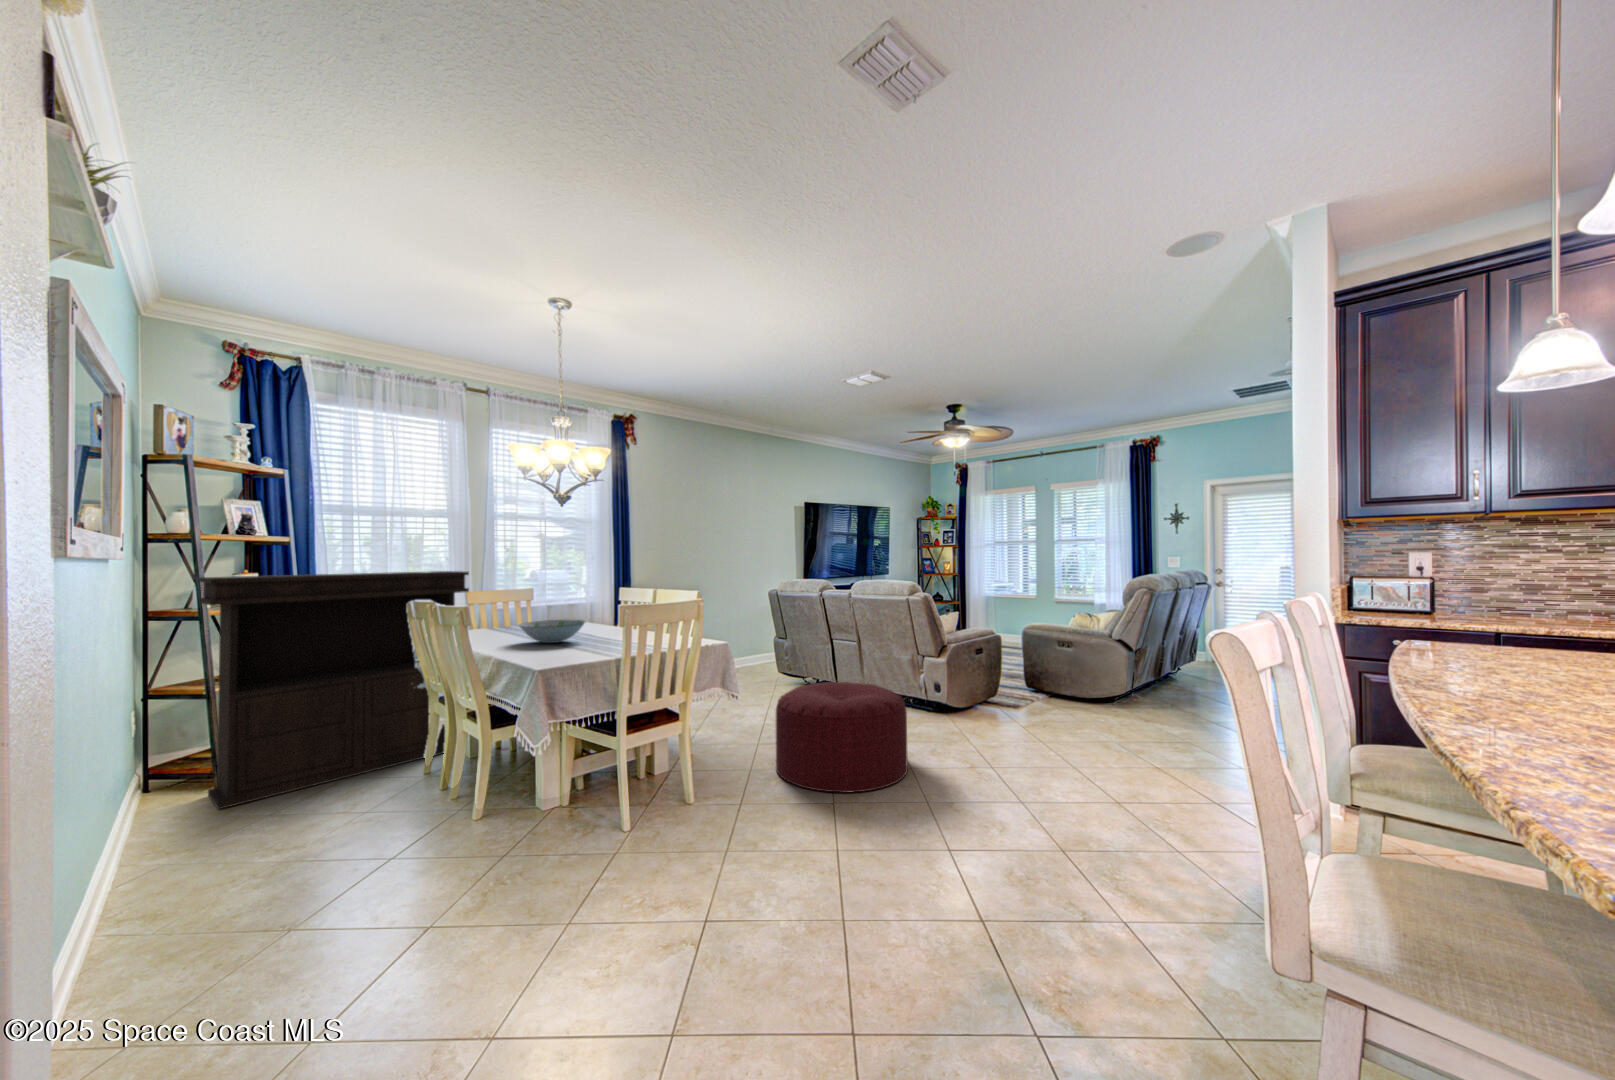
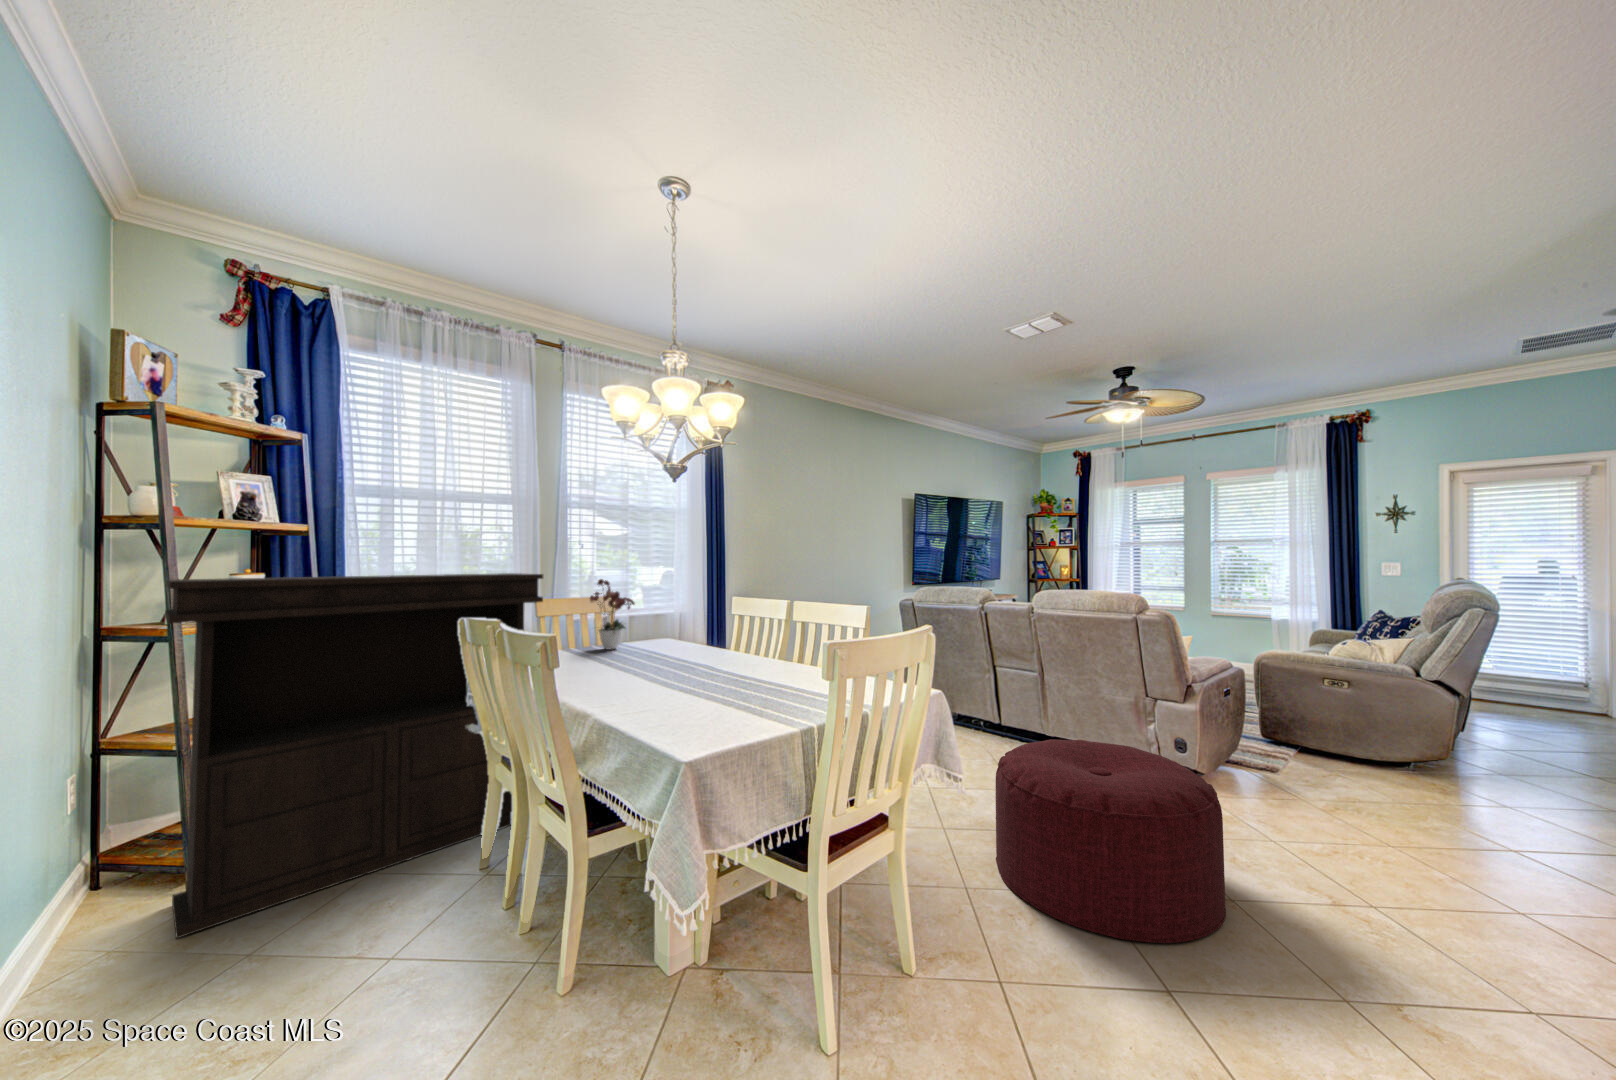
flower arrangement: none [504,572,544,627] -> present [590,579,635,649]
decorative bowl: present [519,620,585,643] -> none [621,645,715,682]

